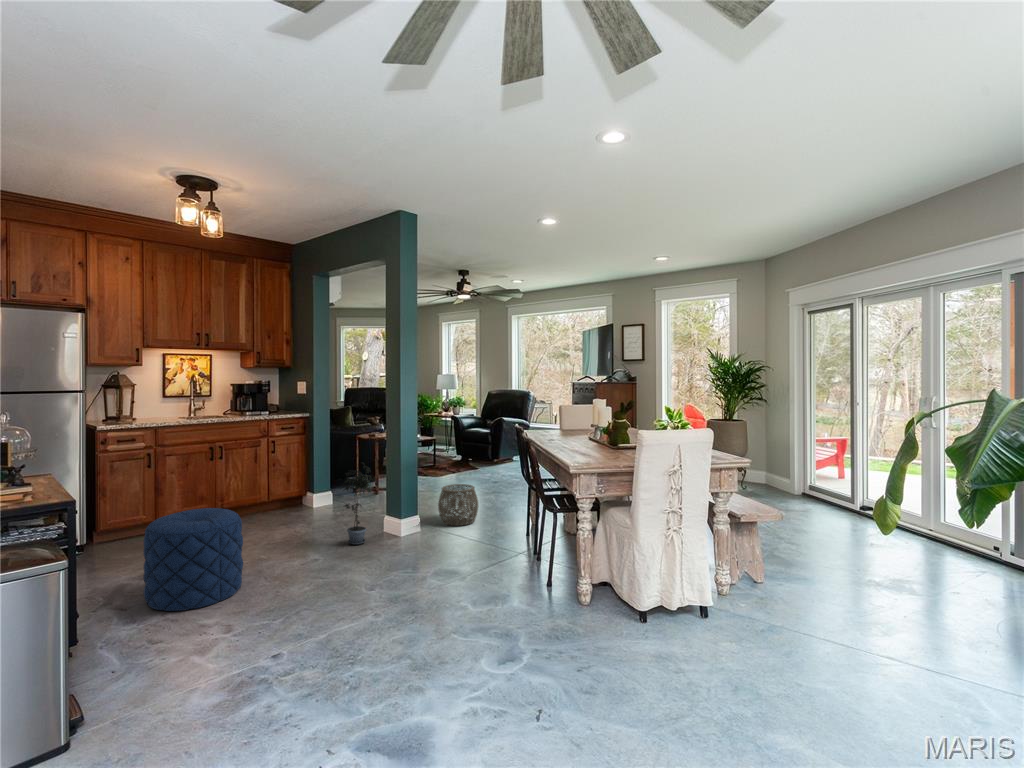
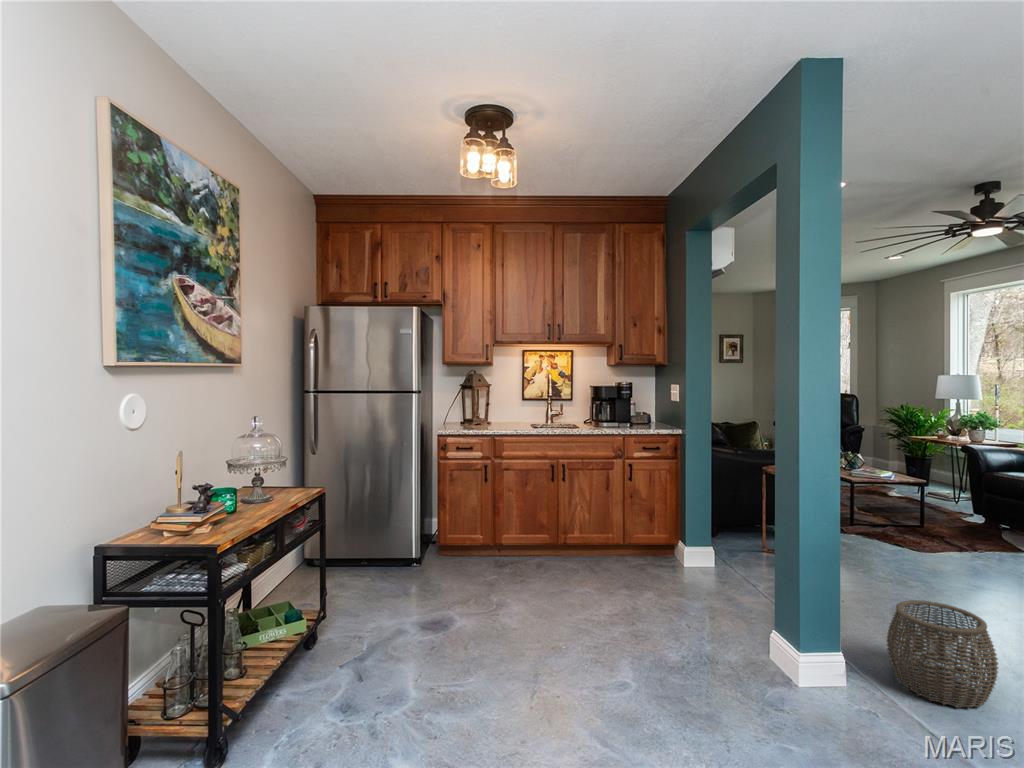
potted plant: present [344,463,376,545] -> none [672,528,739,675]
pouf: present [143,508,243,611] -> none [371,559,494,721]

